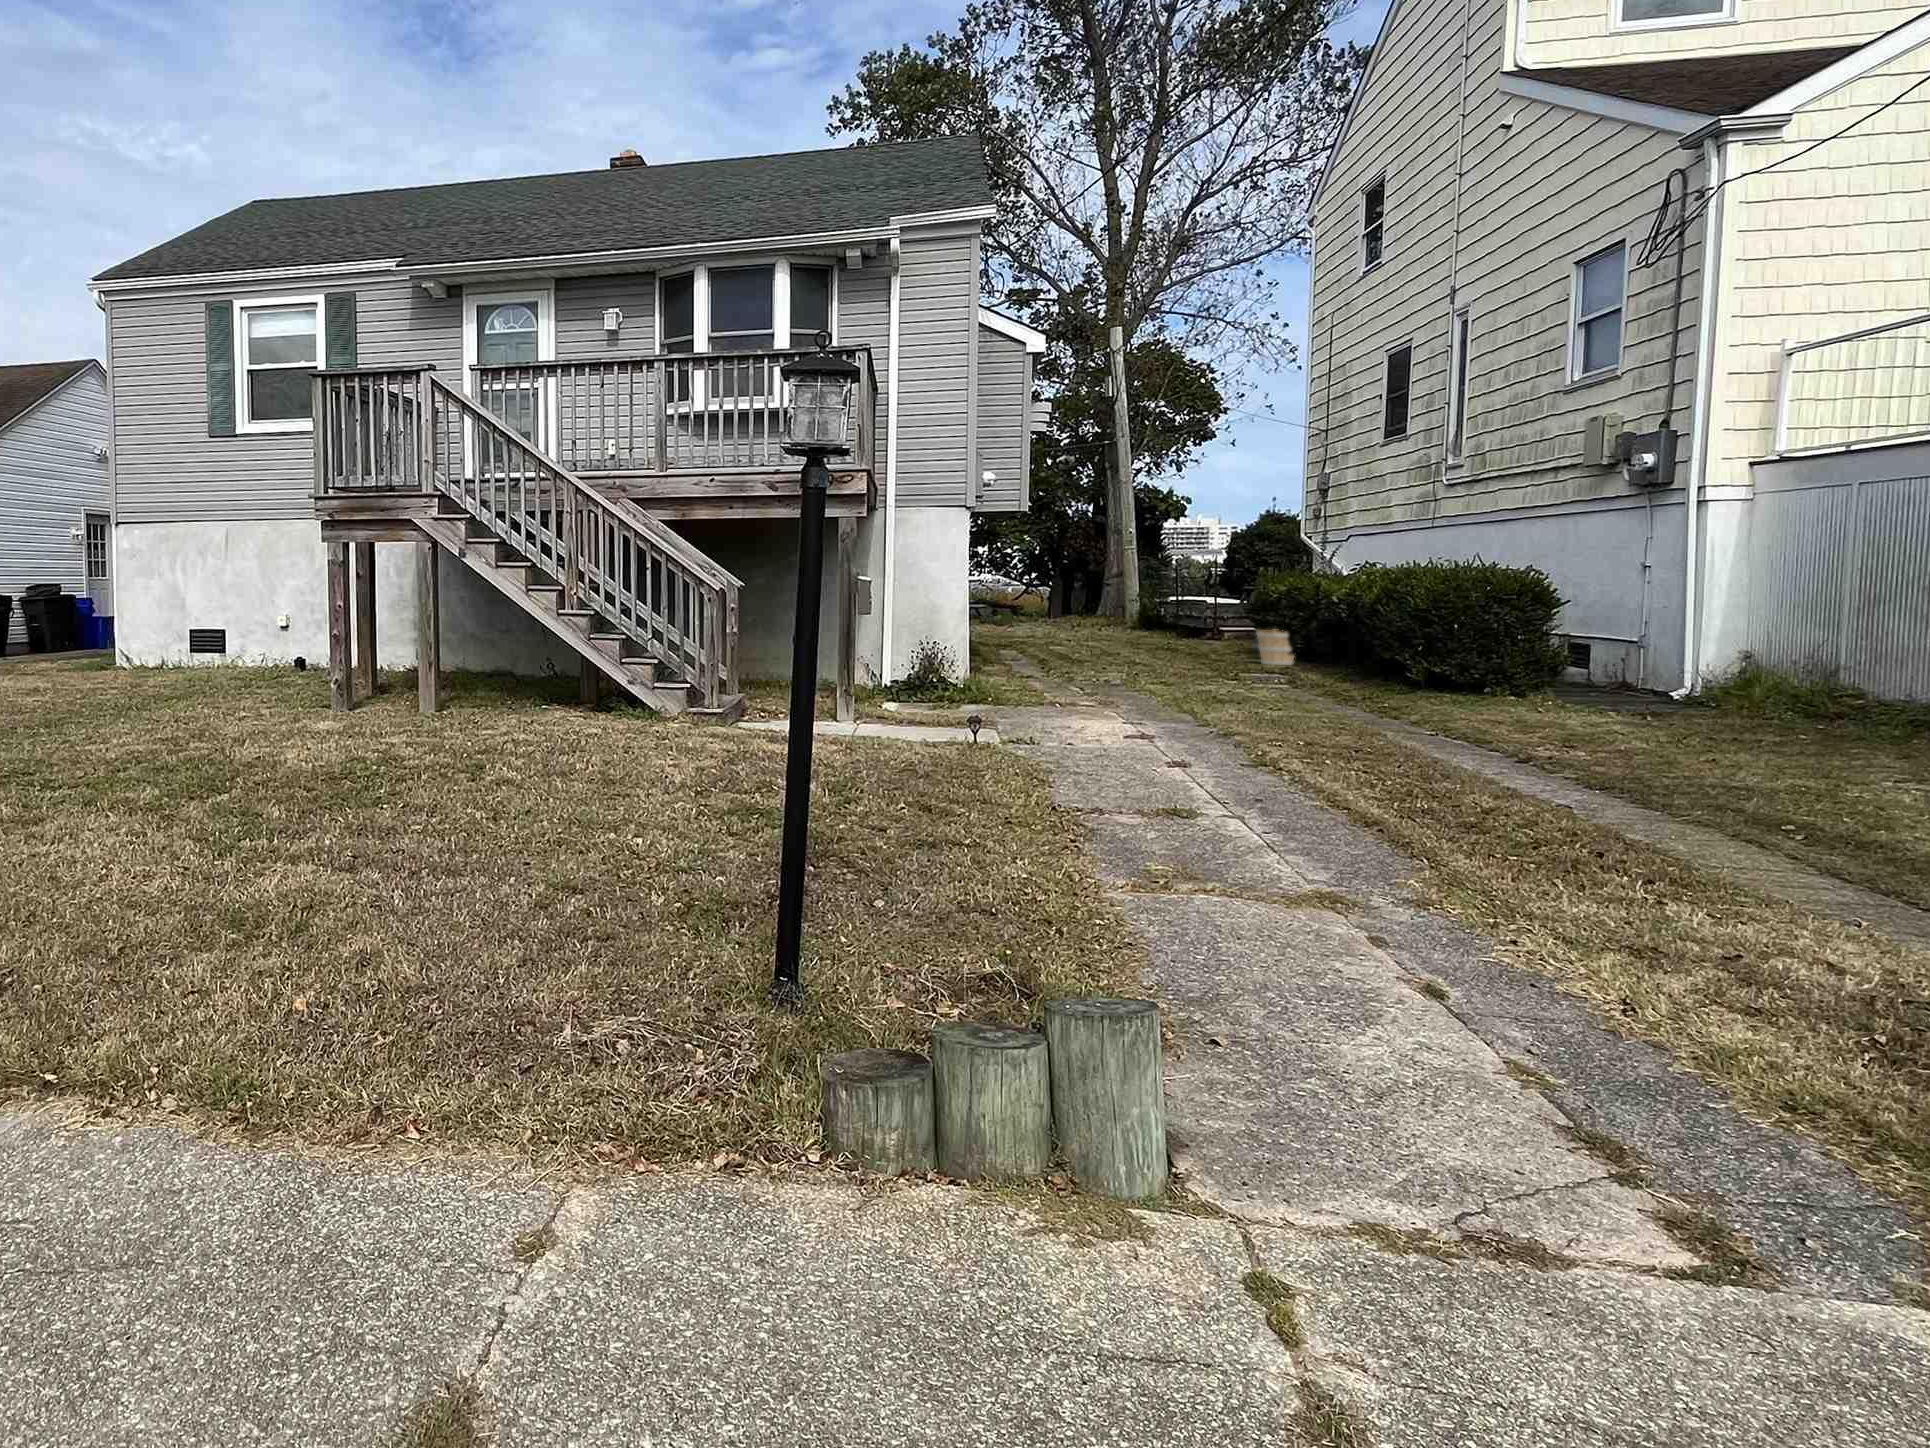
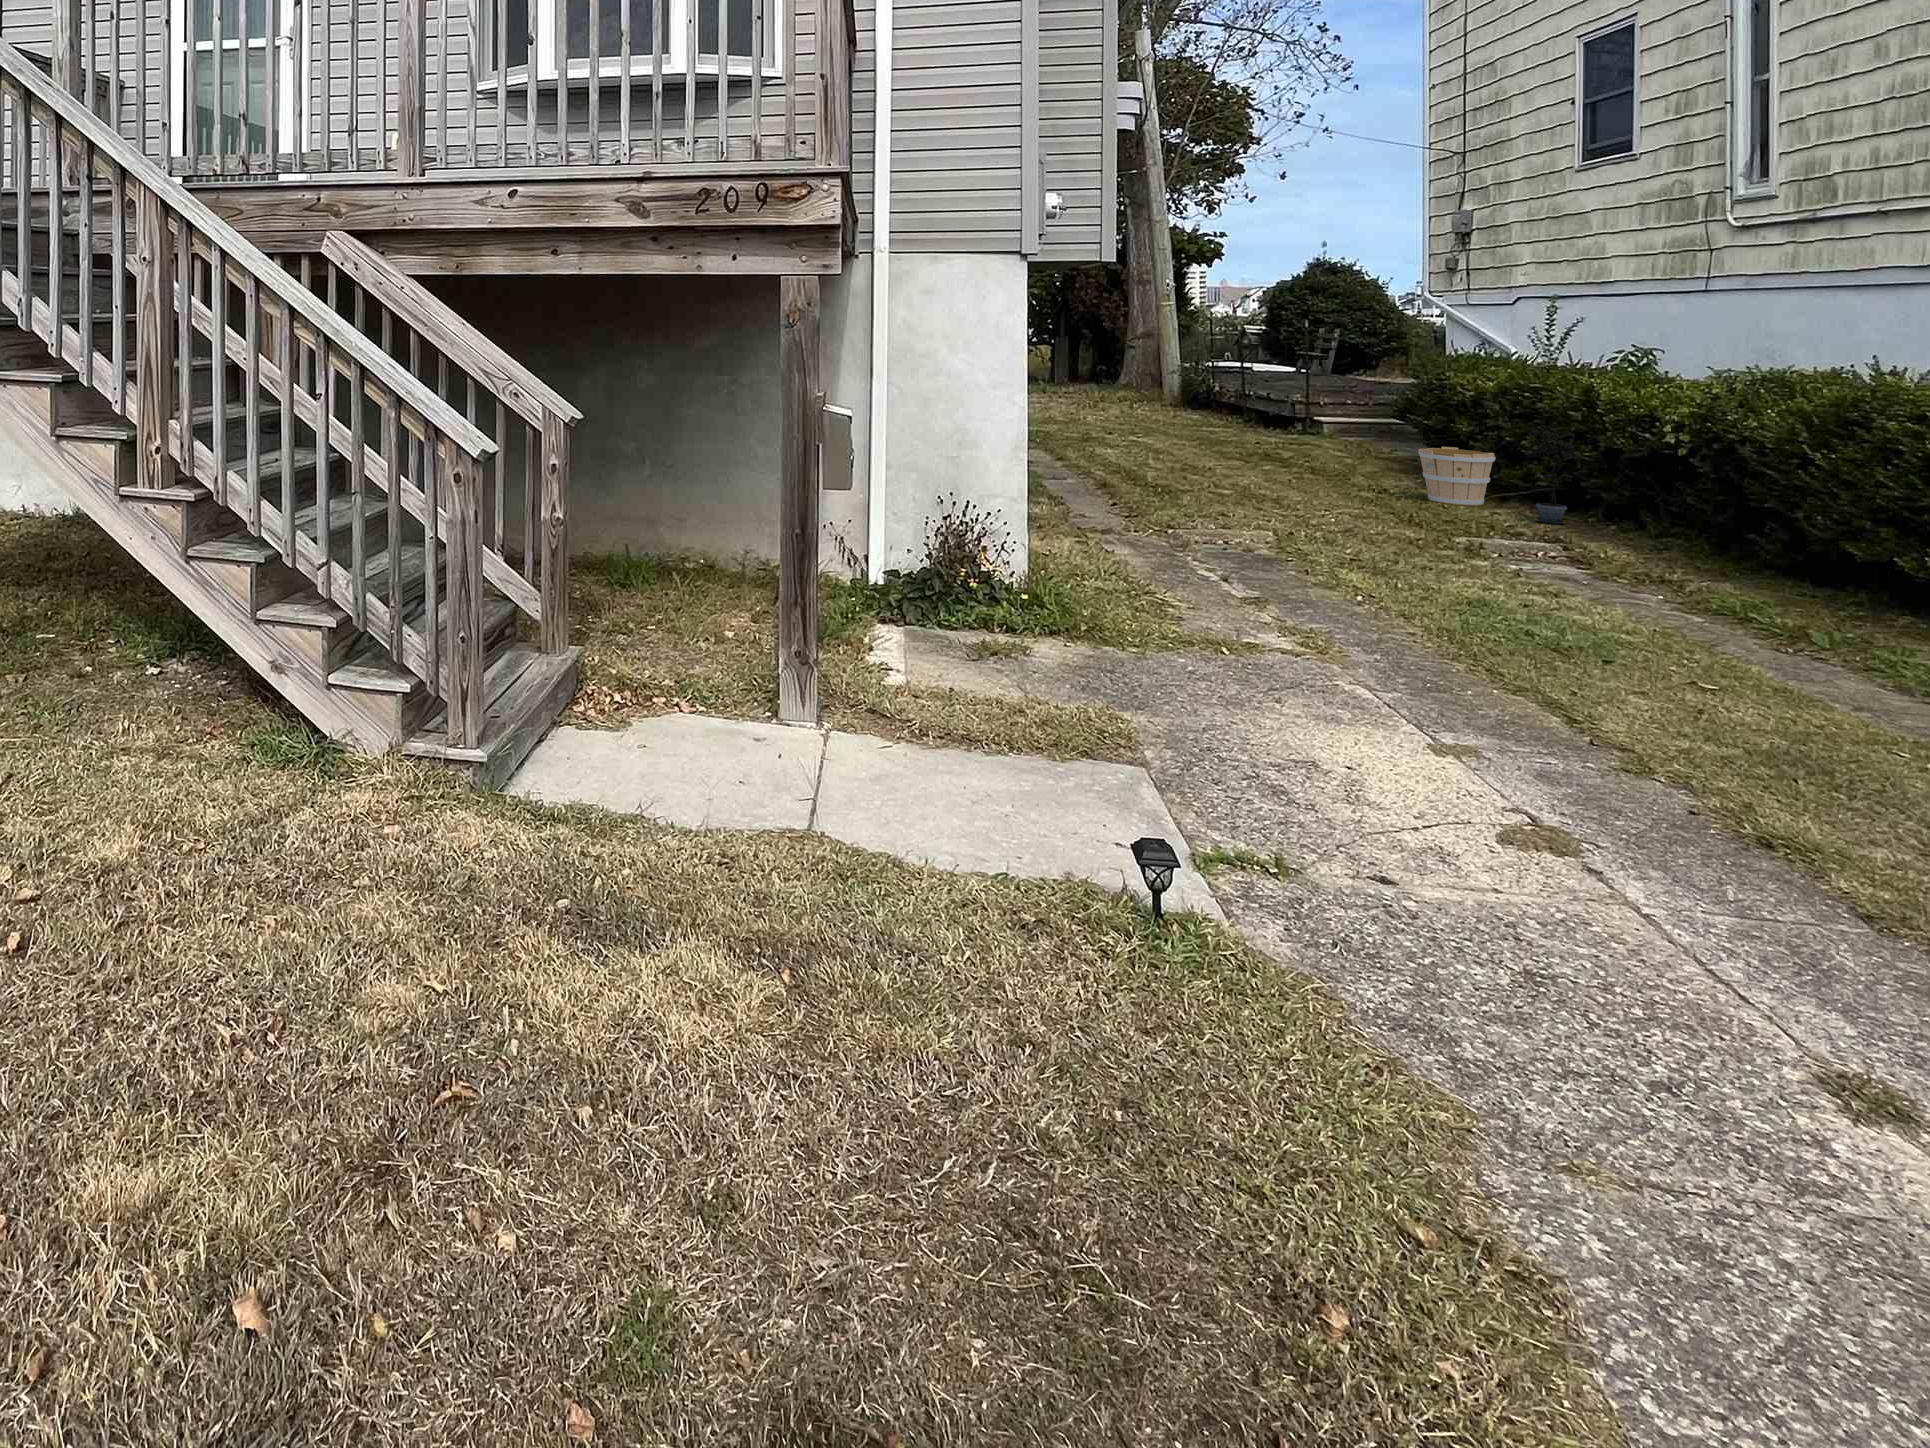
potted plant: none [1308,608,1340,671] -> present [1527,422,1579,524]

